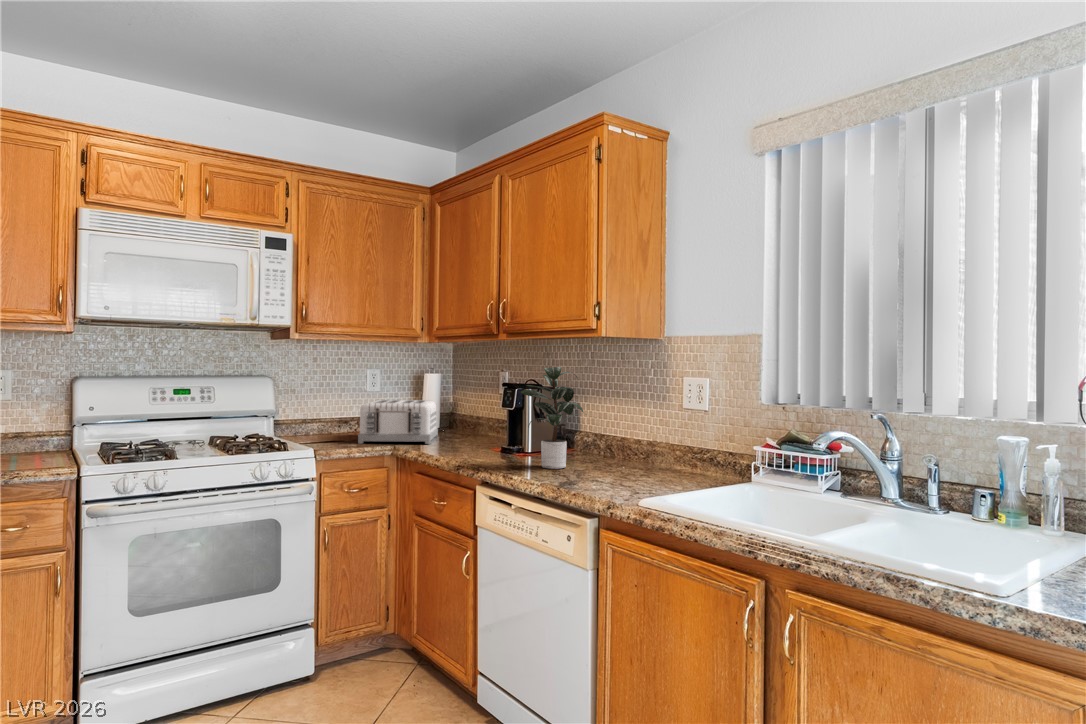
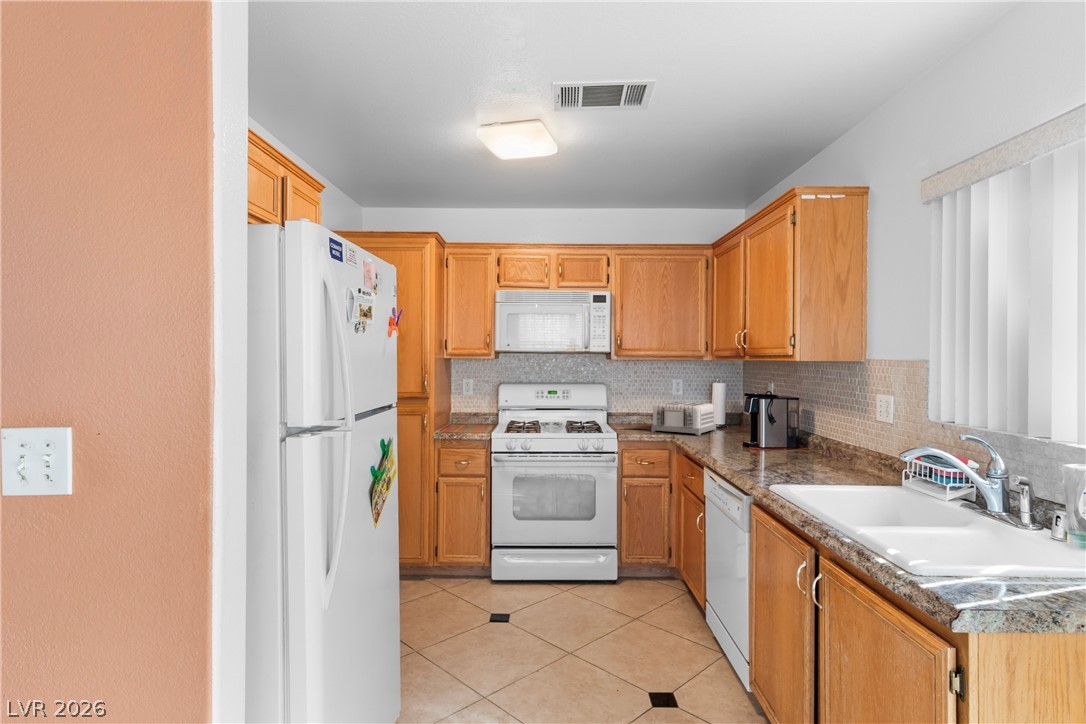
potted plant: present [520,367,583,469] -> none [729,384,804,460]

